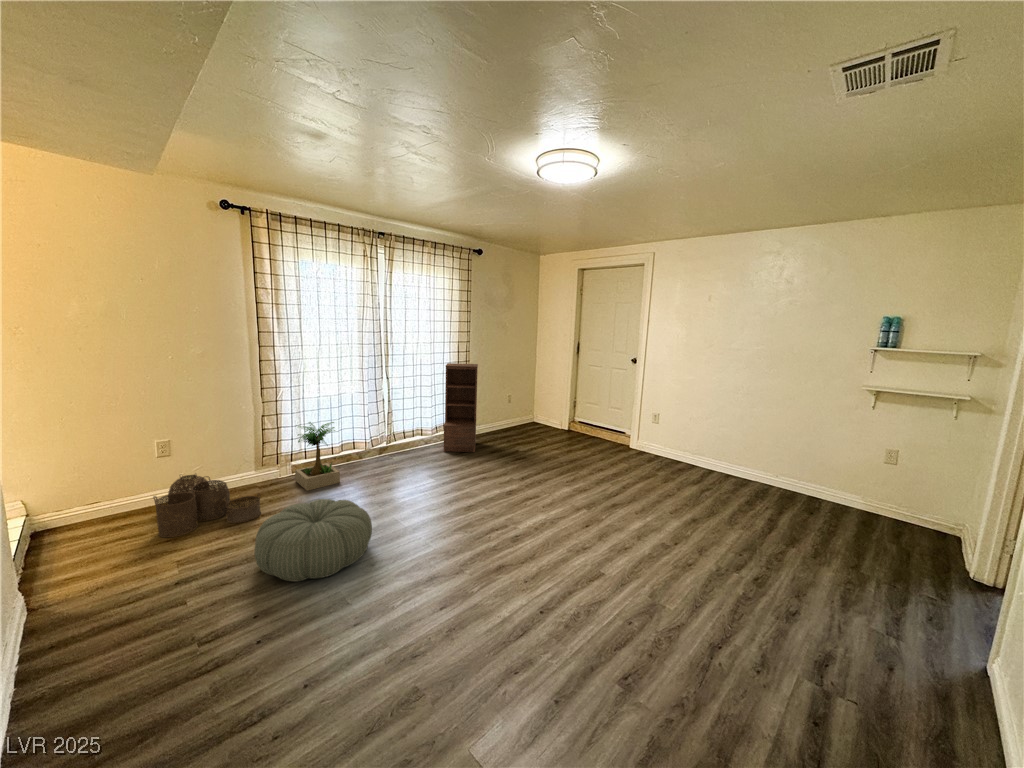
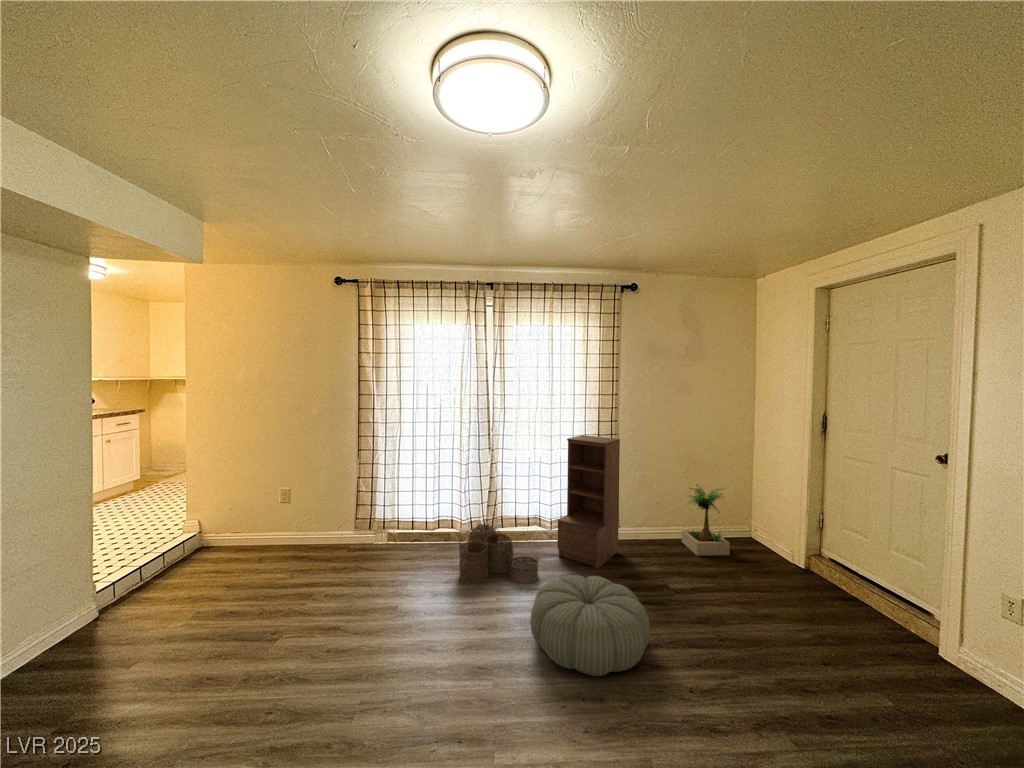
potted plant: present [295,422,340,491] -> present [682,485,730,555]
woven basket: present [153,474,261,537] -> present [459,524,539,584]
pouf: present [254,499,372,581] -> present [530,575,650,676]

